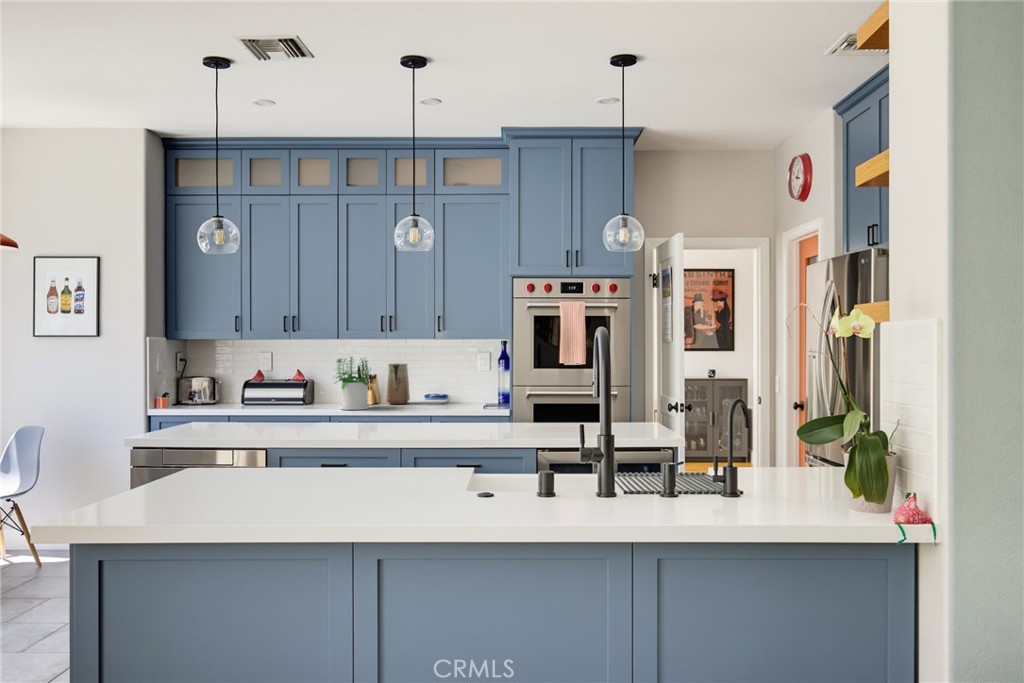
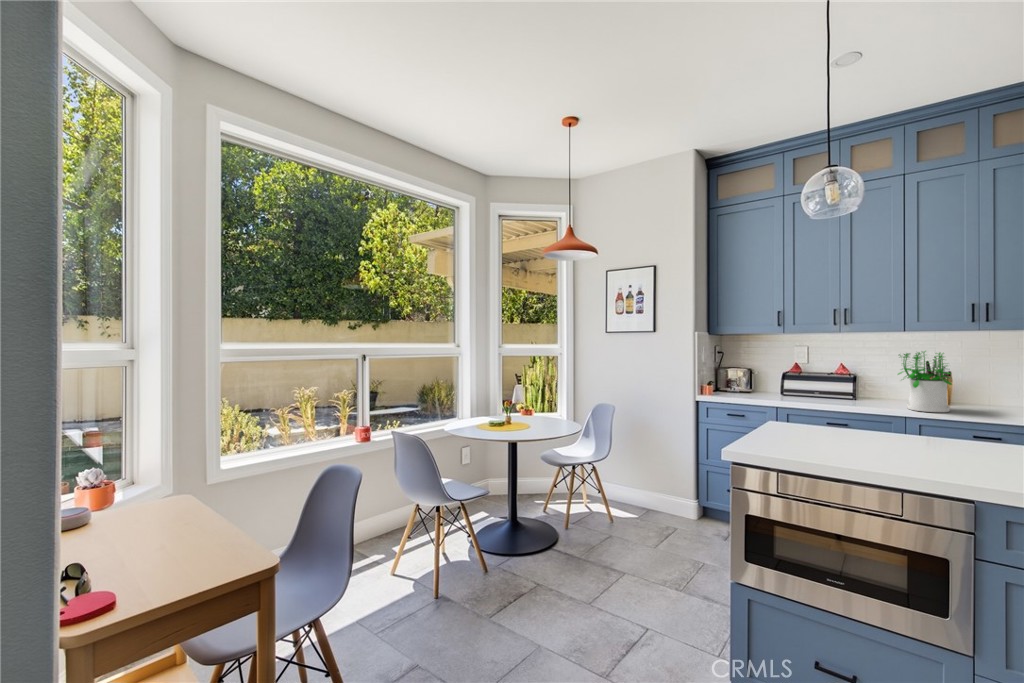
vase: present [387,364,410,404] -> none [965,359,1000,408]

